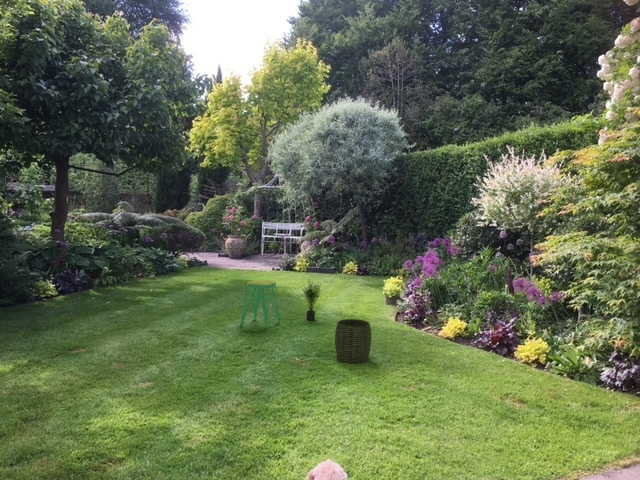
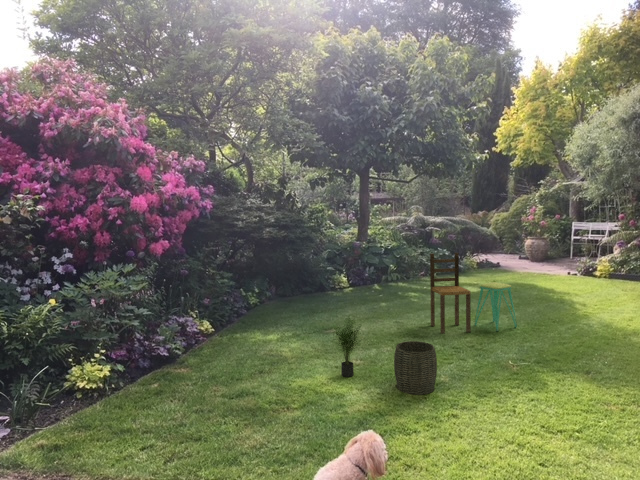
chair: none [197,250,244,339] -> present [430,253,471,334]
potted plant: present [300,283,320,320] -> present [336,318,361,377]
woven basket: present [335,319,371,363] -> present [394,341,437,395]

